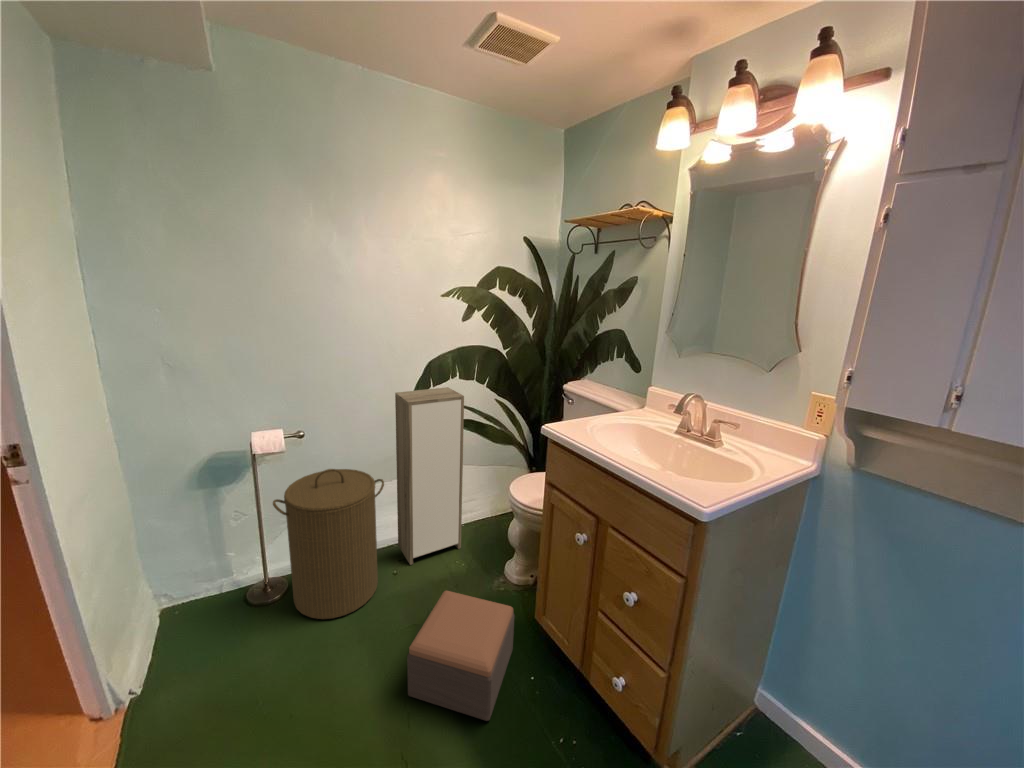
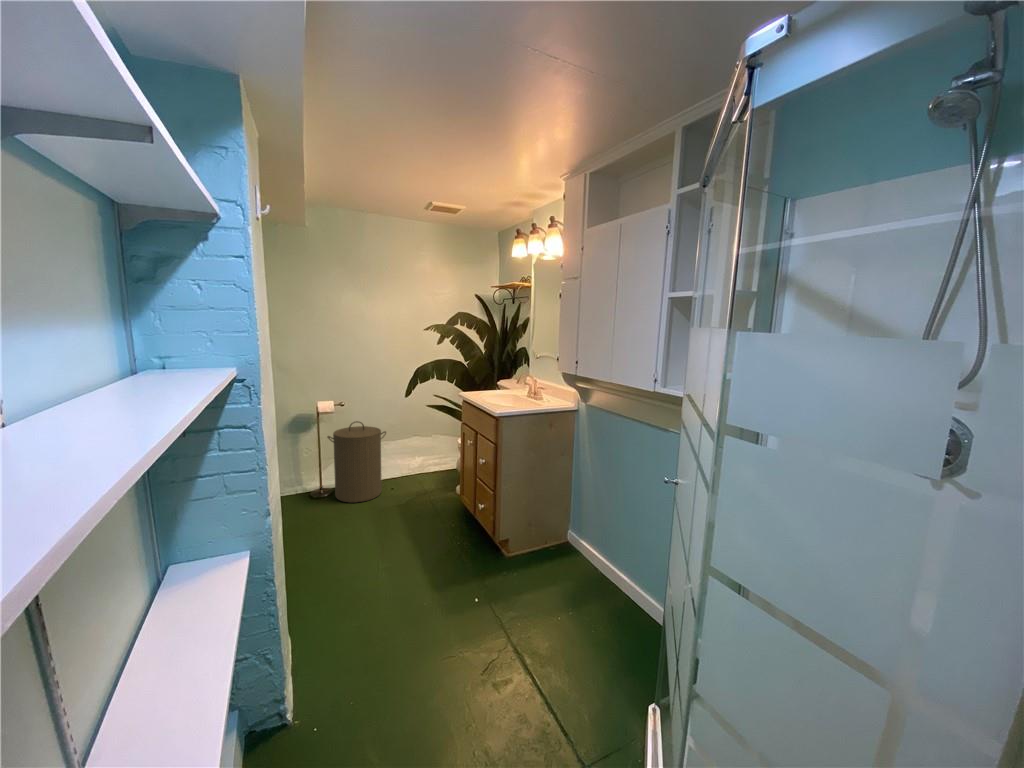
storage cabinet: present [395,387,464,565] -> none [396,384,434,487]
footstool: present [407,591,515,721] -> none [387,484,447,535]

